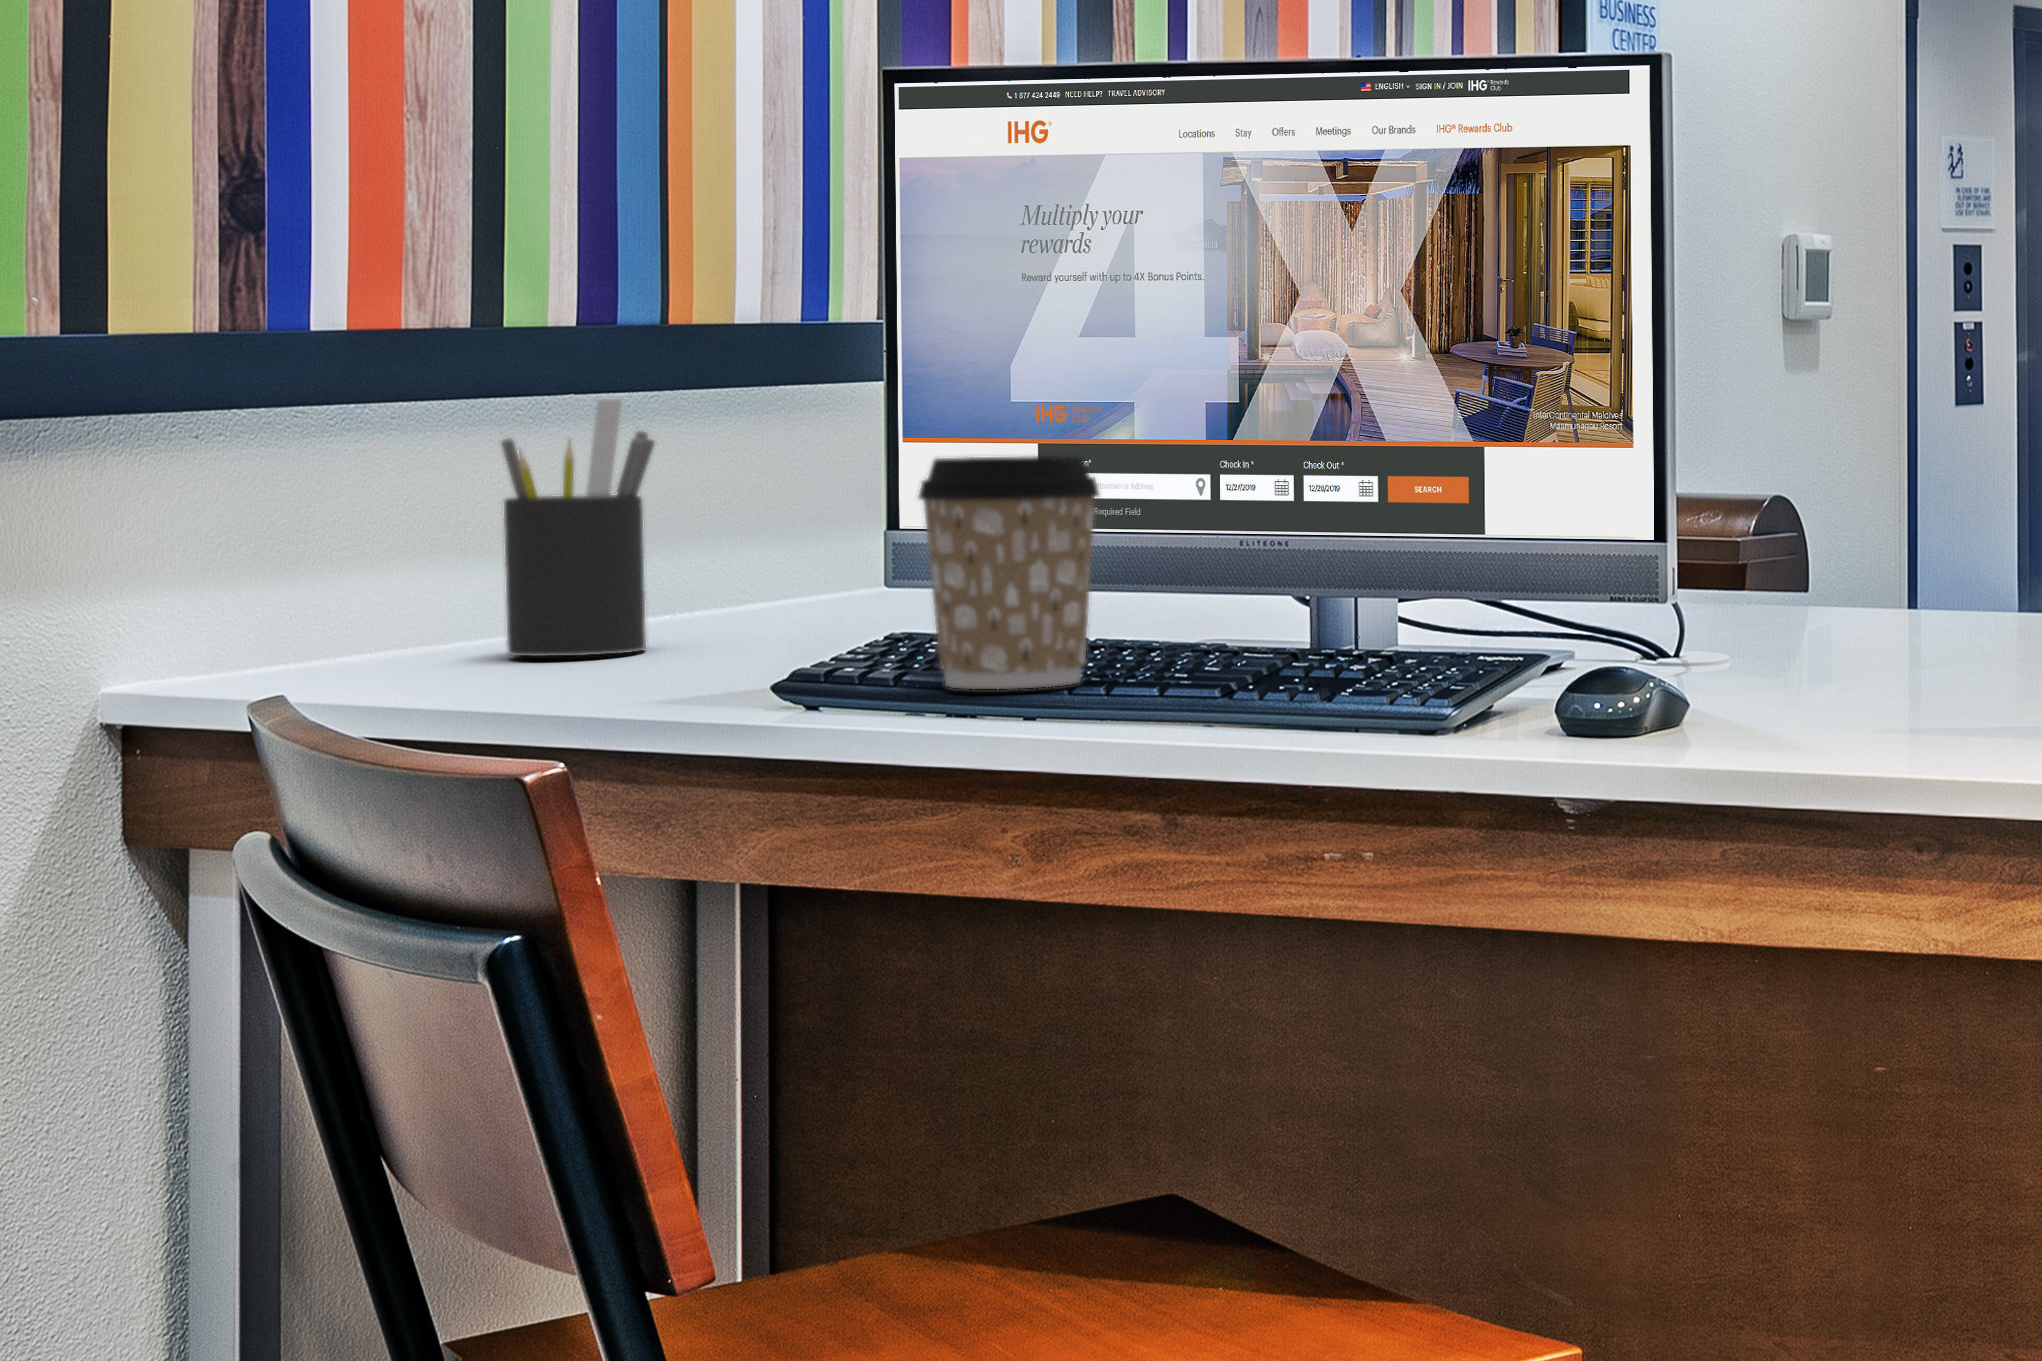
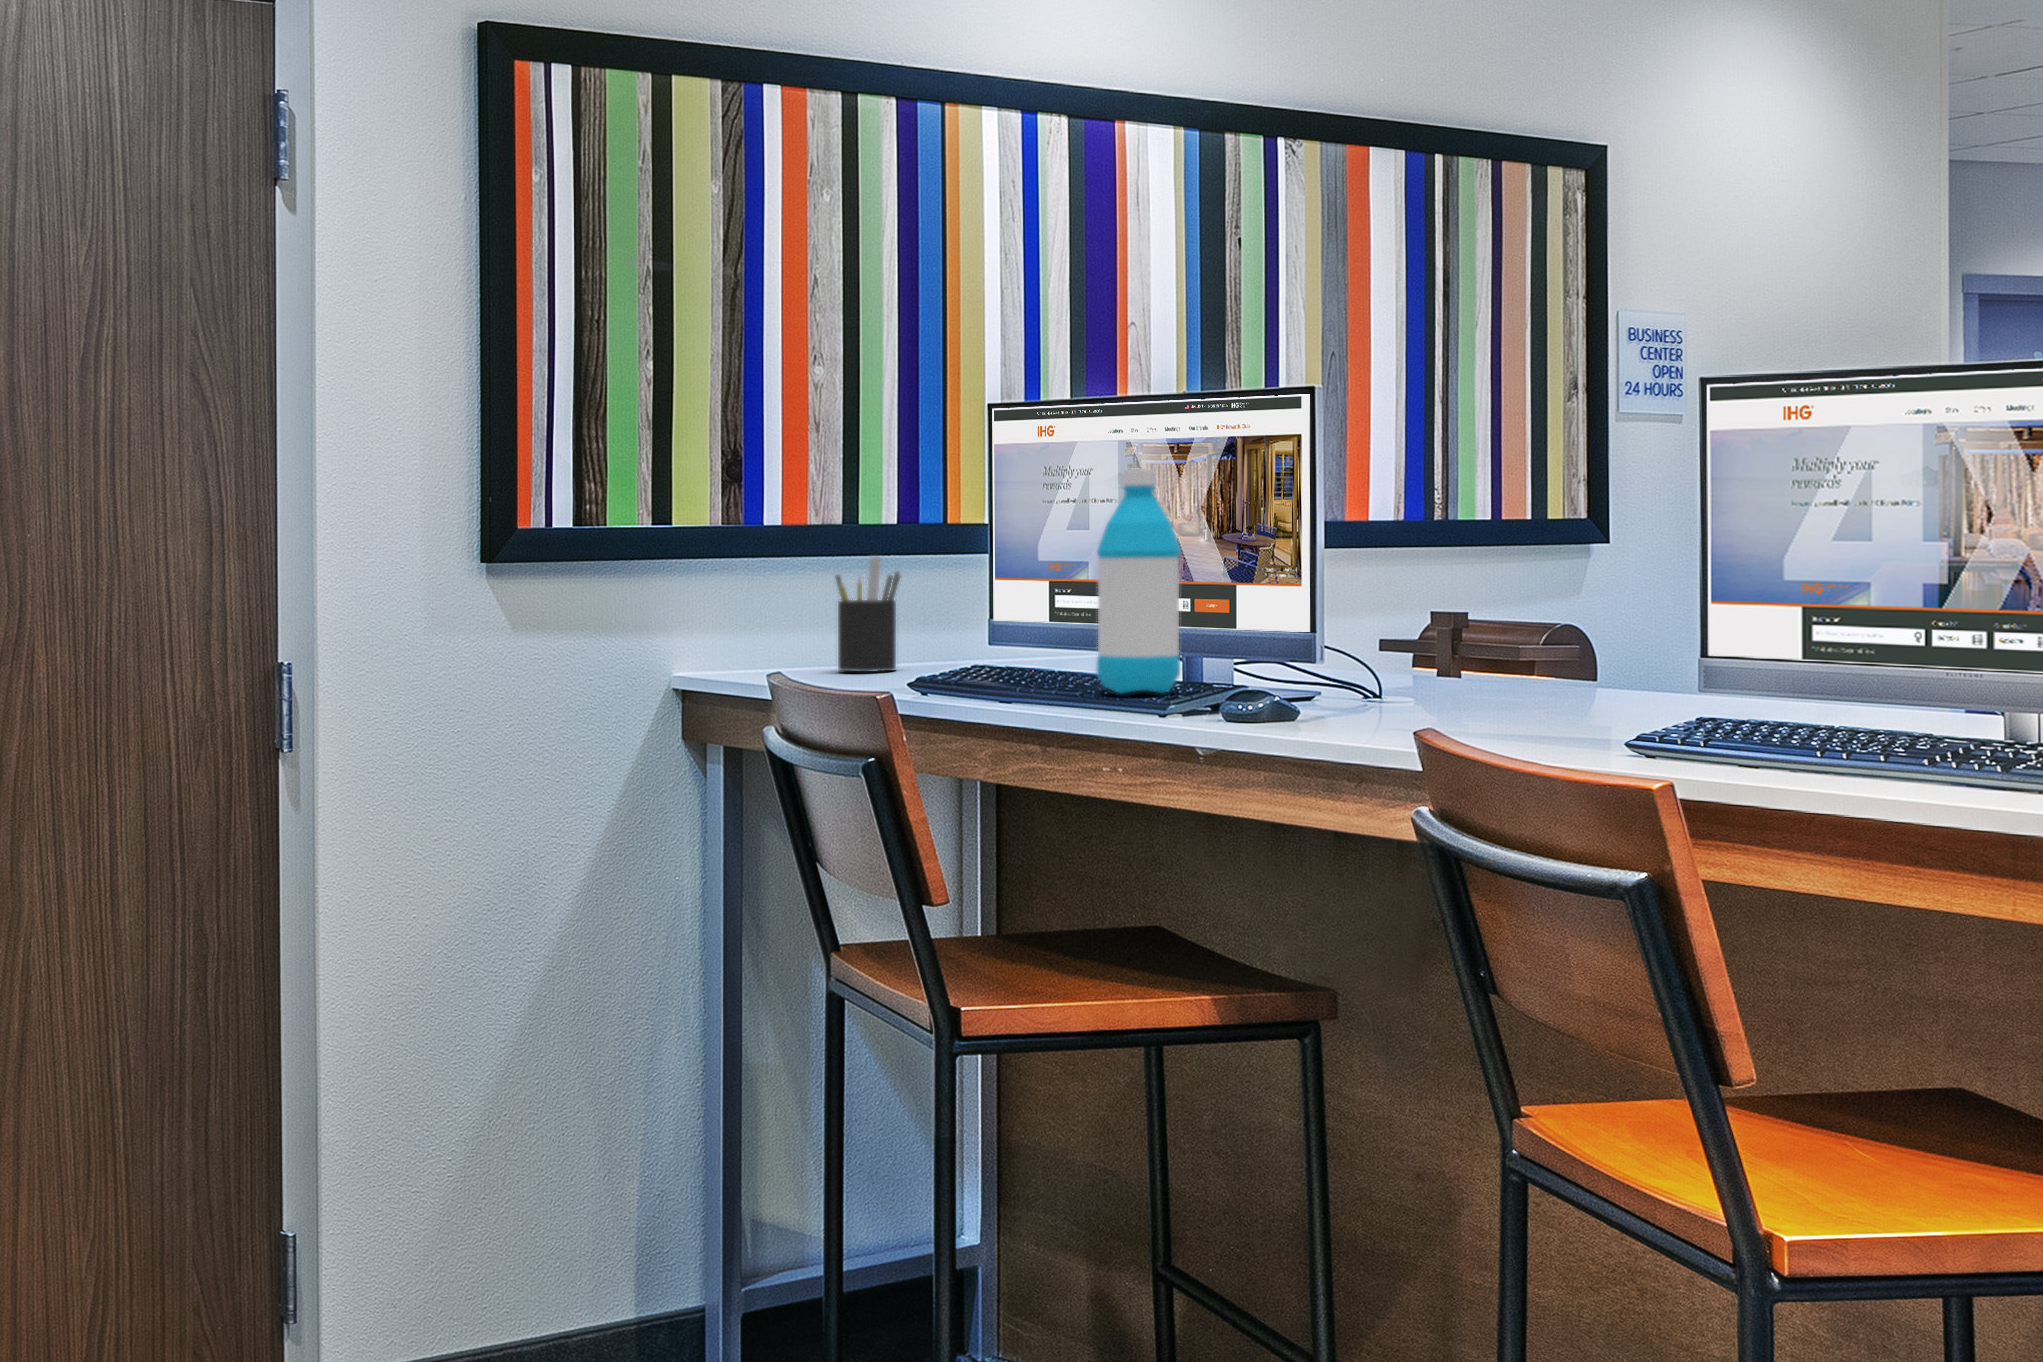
water bottle: none [1294,201,1469,682] -> present [1097,468,1181,694]
coffee cup: present [919,456,1099,689] -> none [948,586,1030,690]

